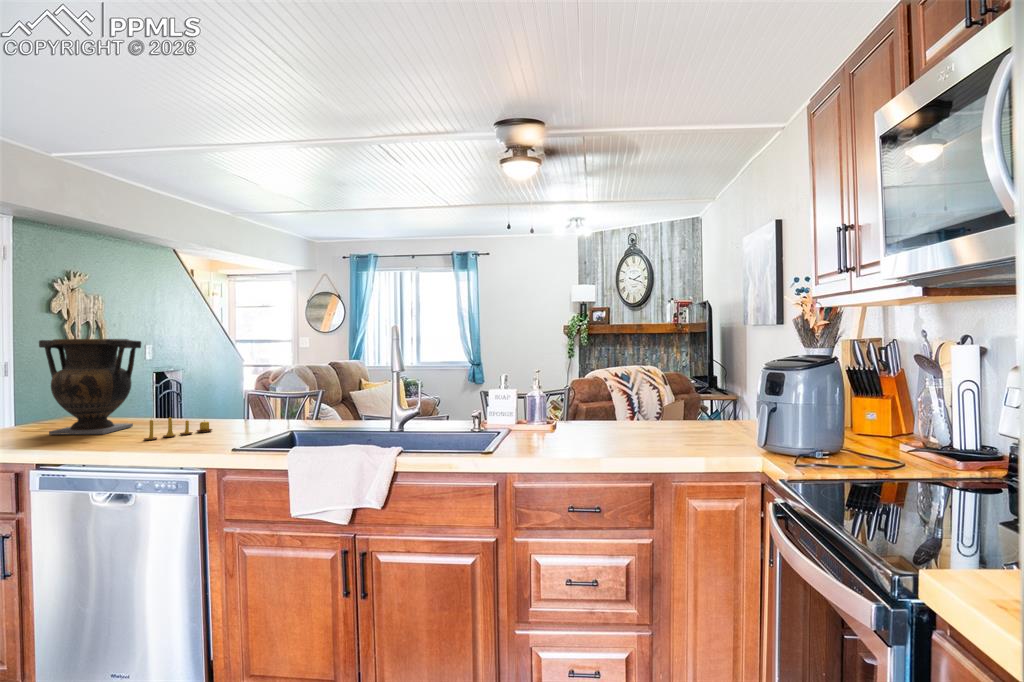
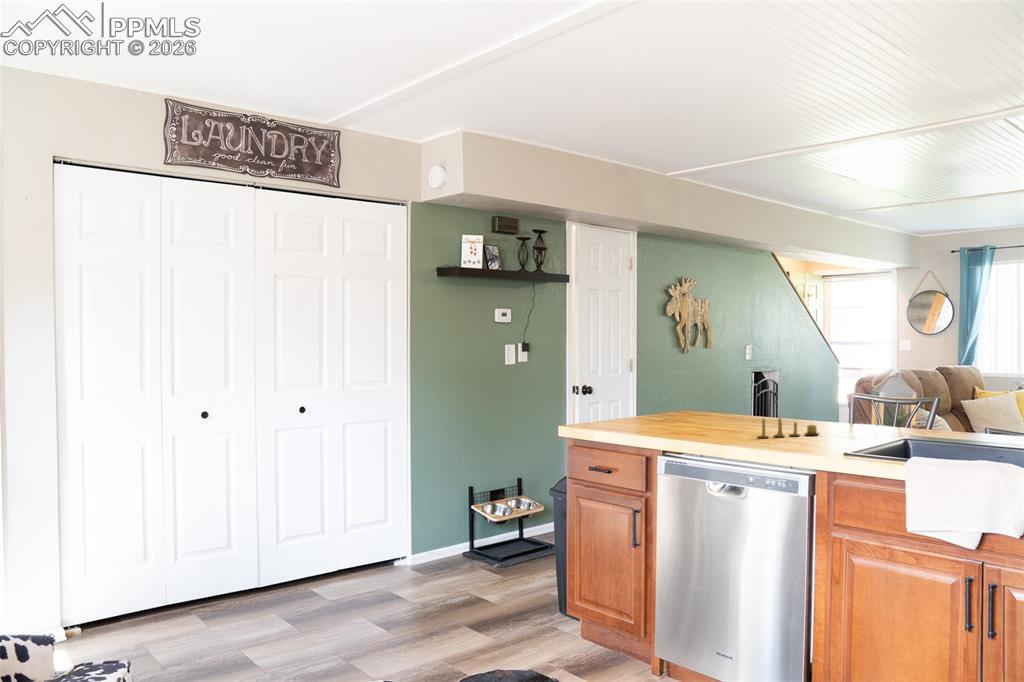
vase: present [39,339,141,435] -> none [671,341,752,429]

